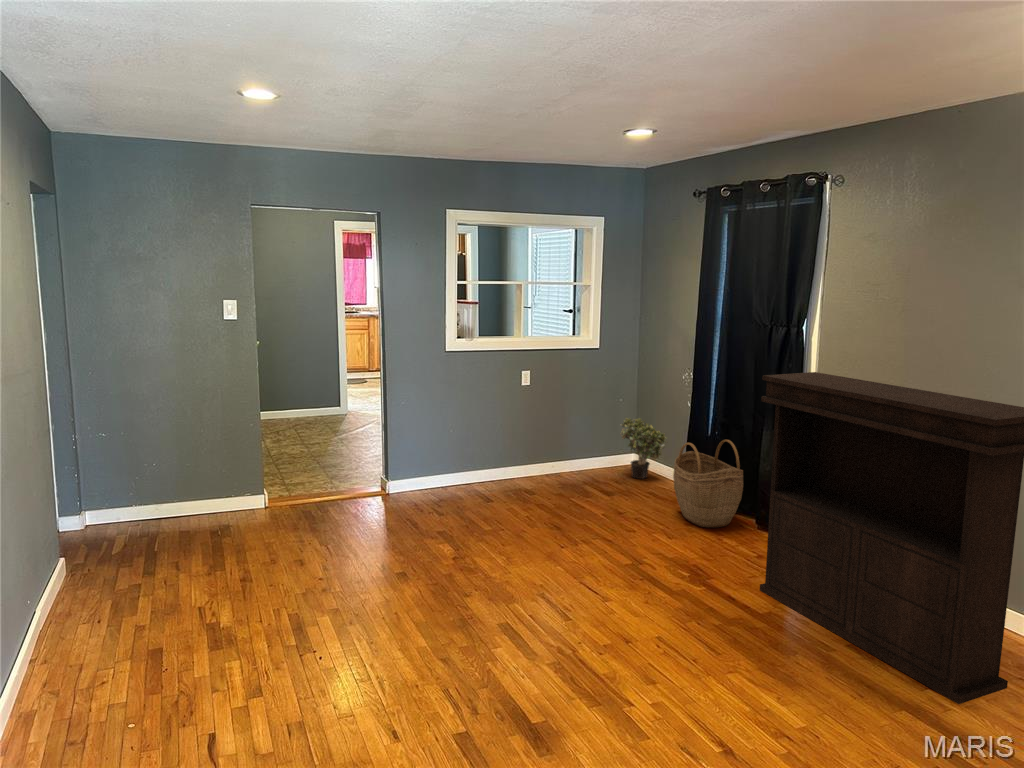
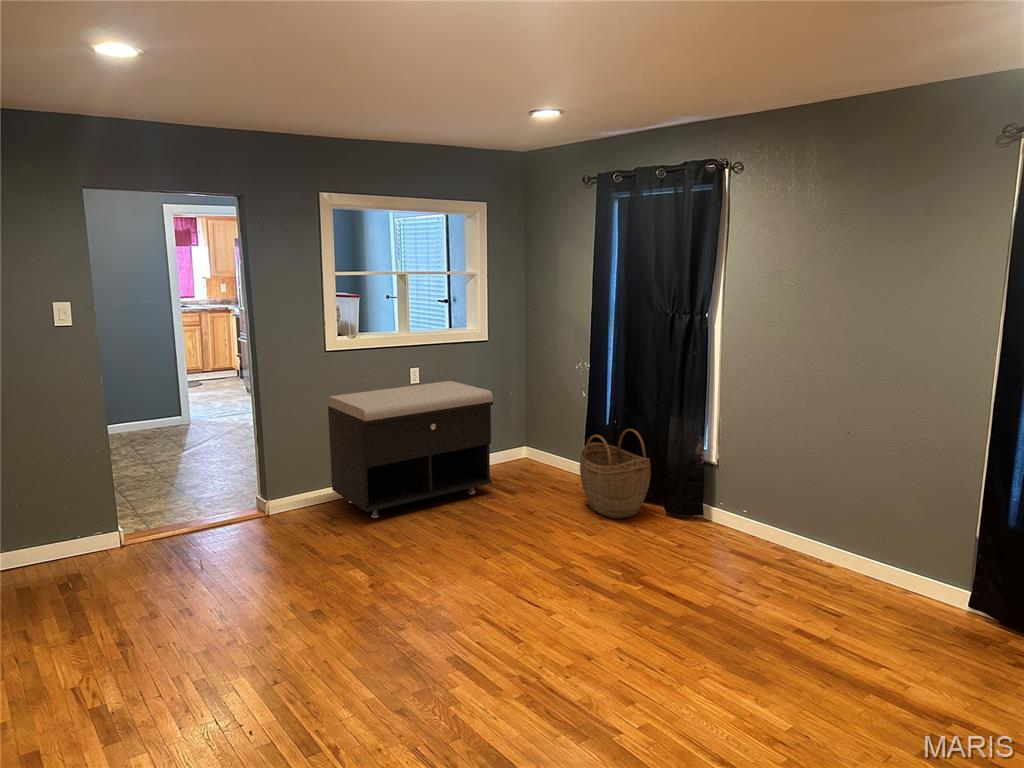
console table: present [760,372,1024,704] -> none [691,360,988,679]
storage bench: none [443,385,595,506] -> present [328,381,493,518]
potted plant: present [621,418,666,479] -> none [511,410,561,472]

